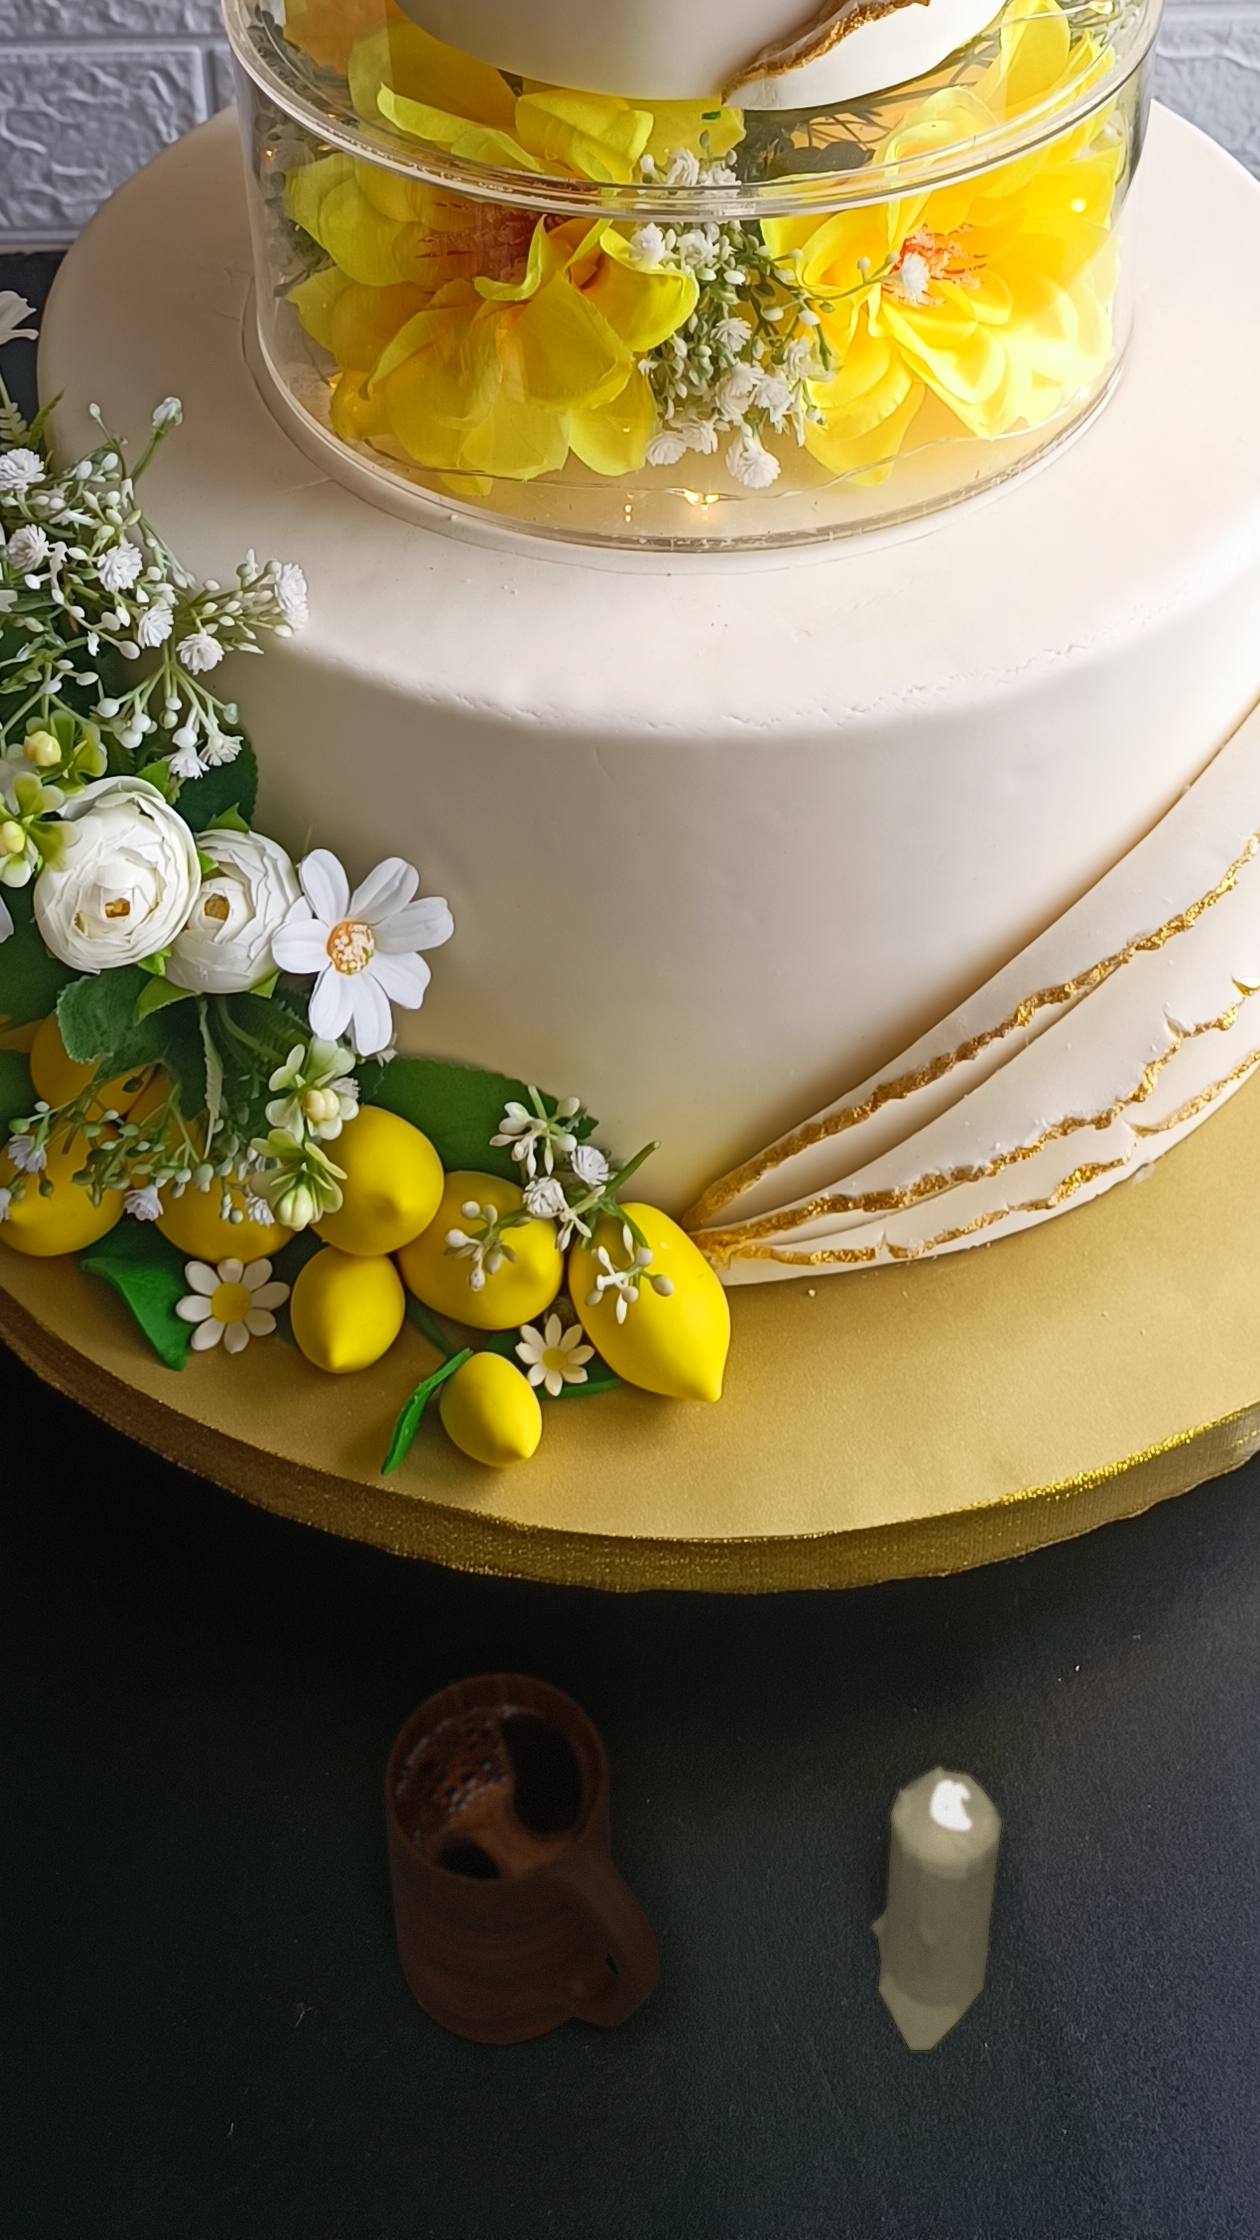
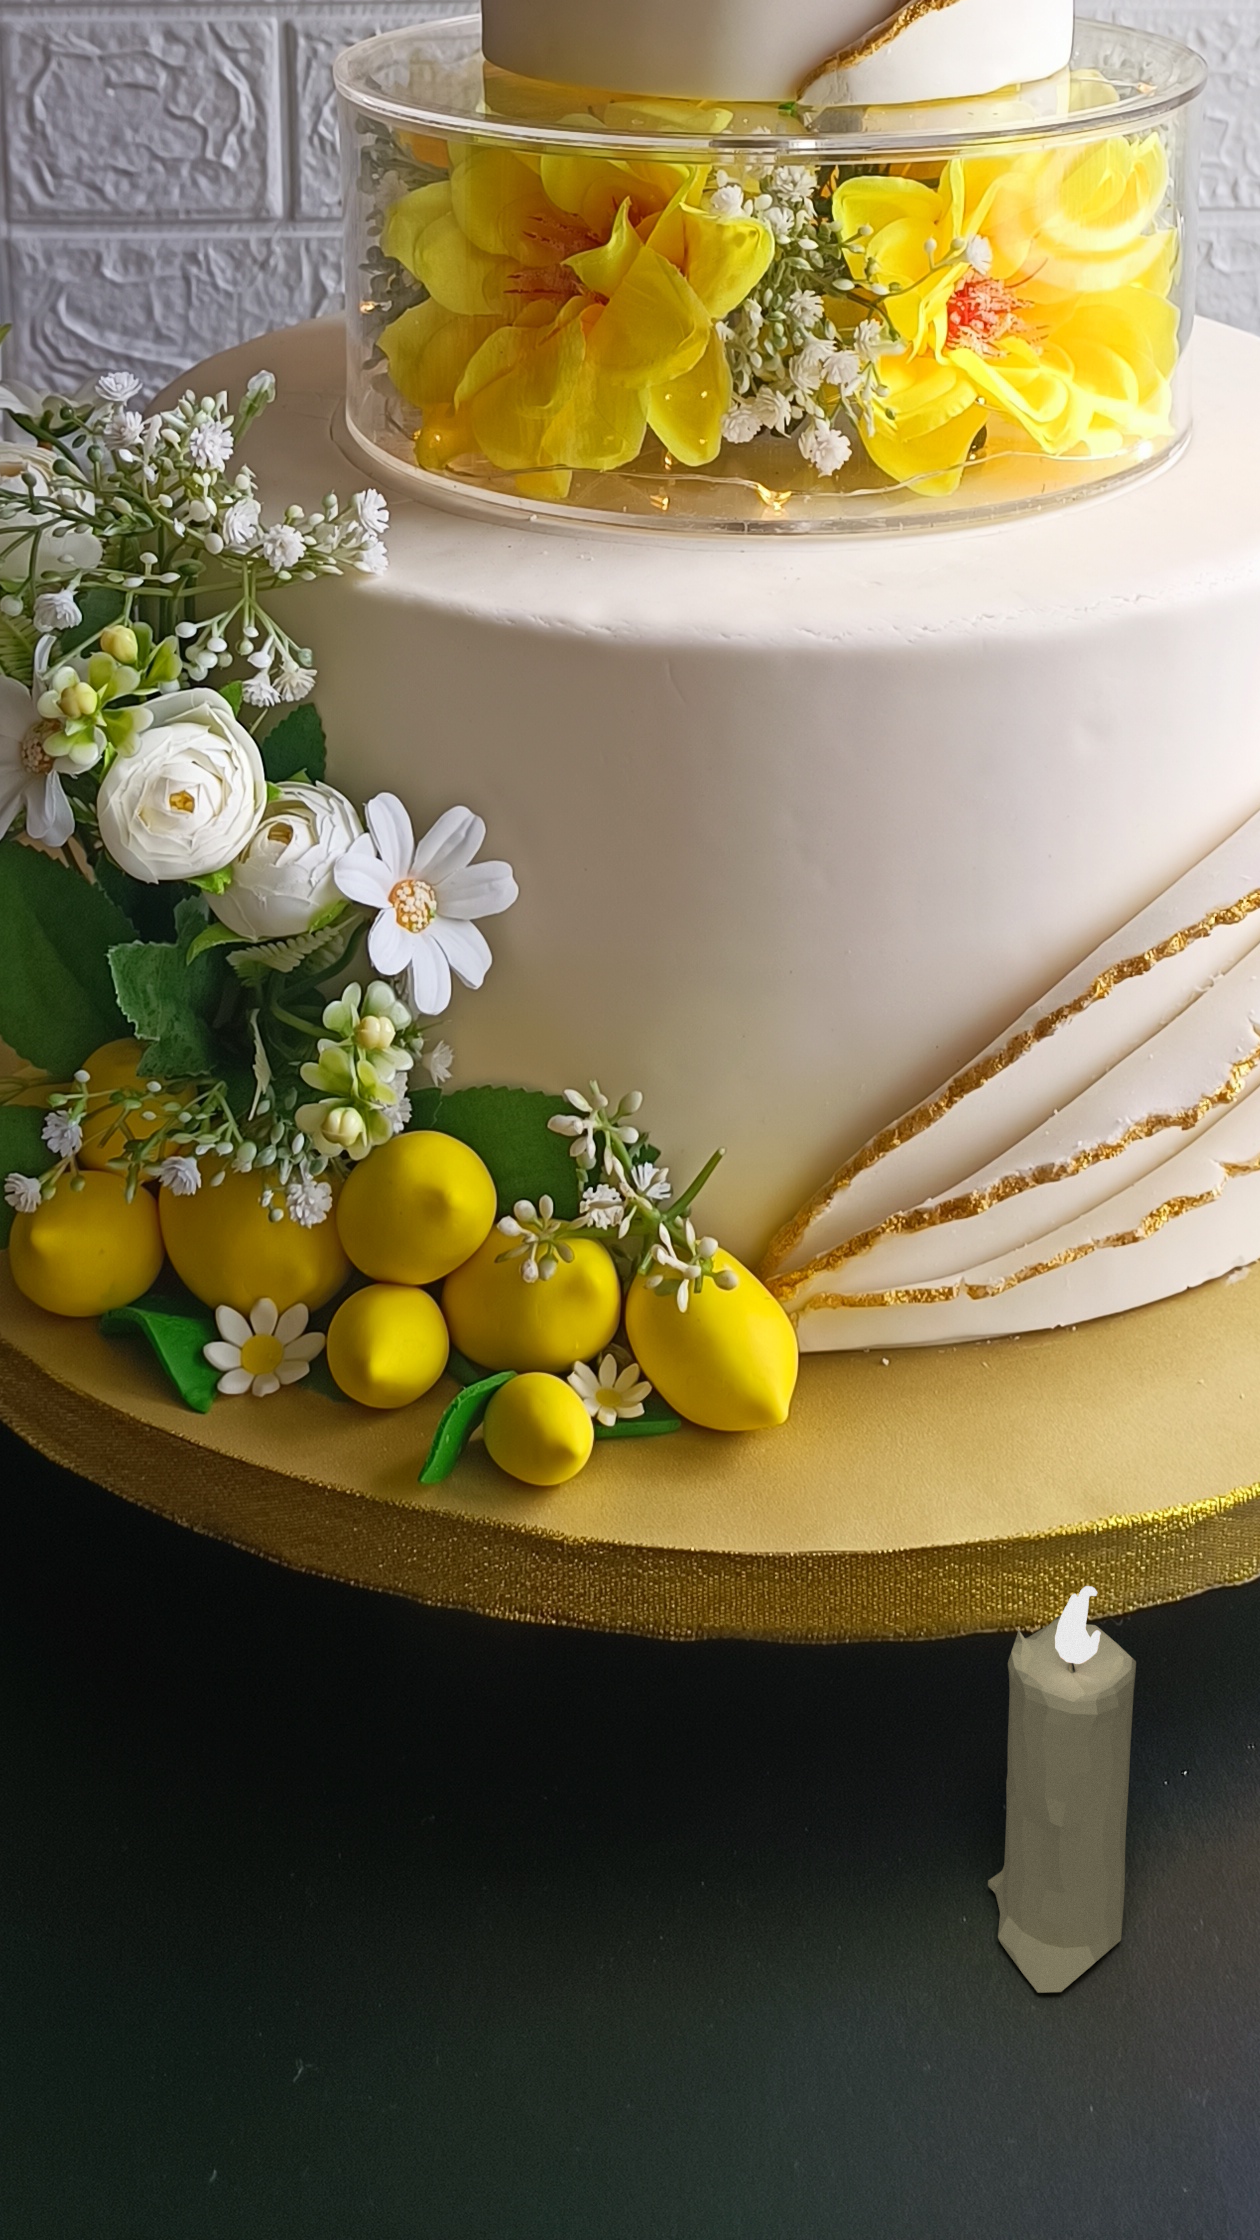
cup: present [384,1674,660,2045] -> none [433,1526,746,1980]

